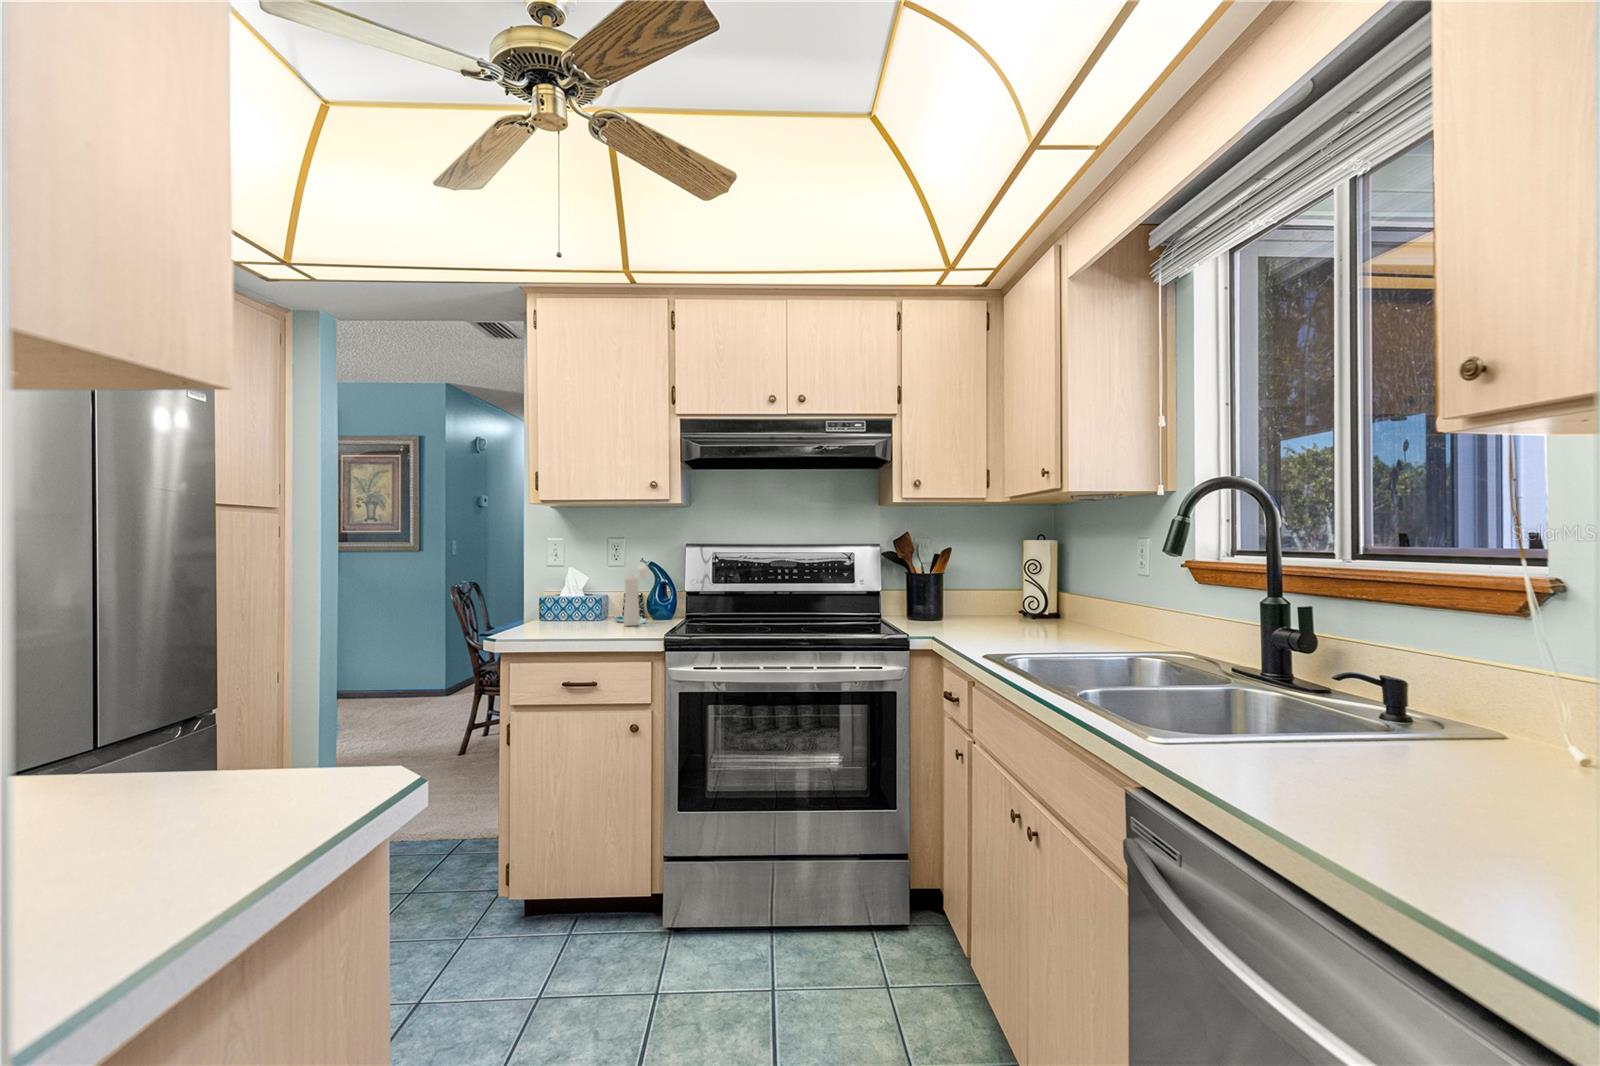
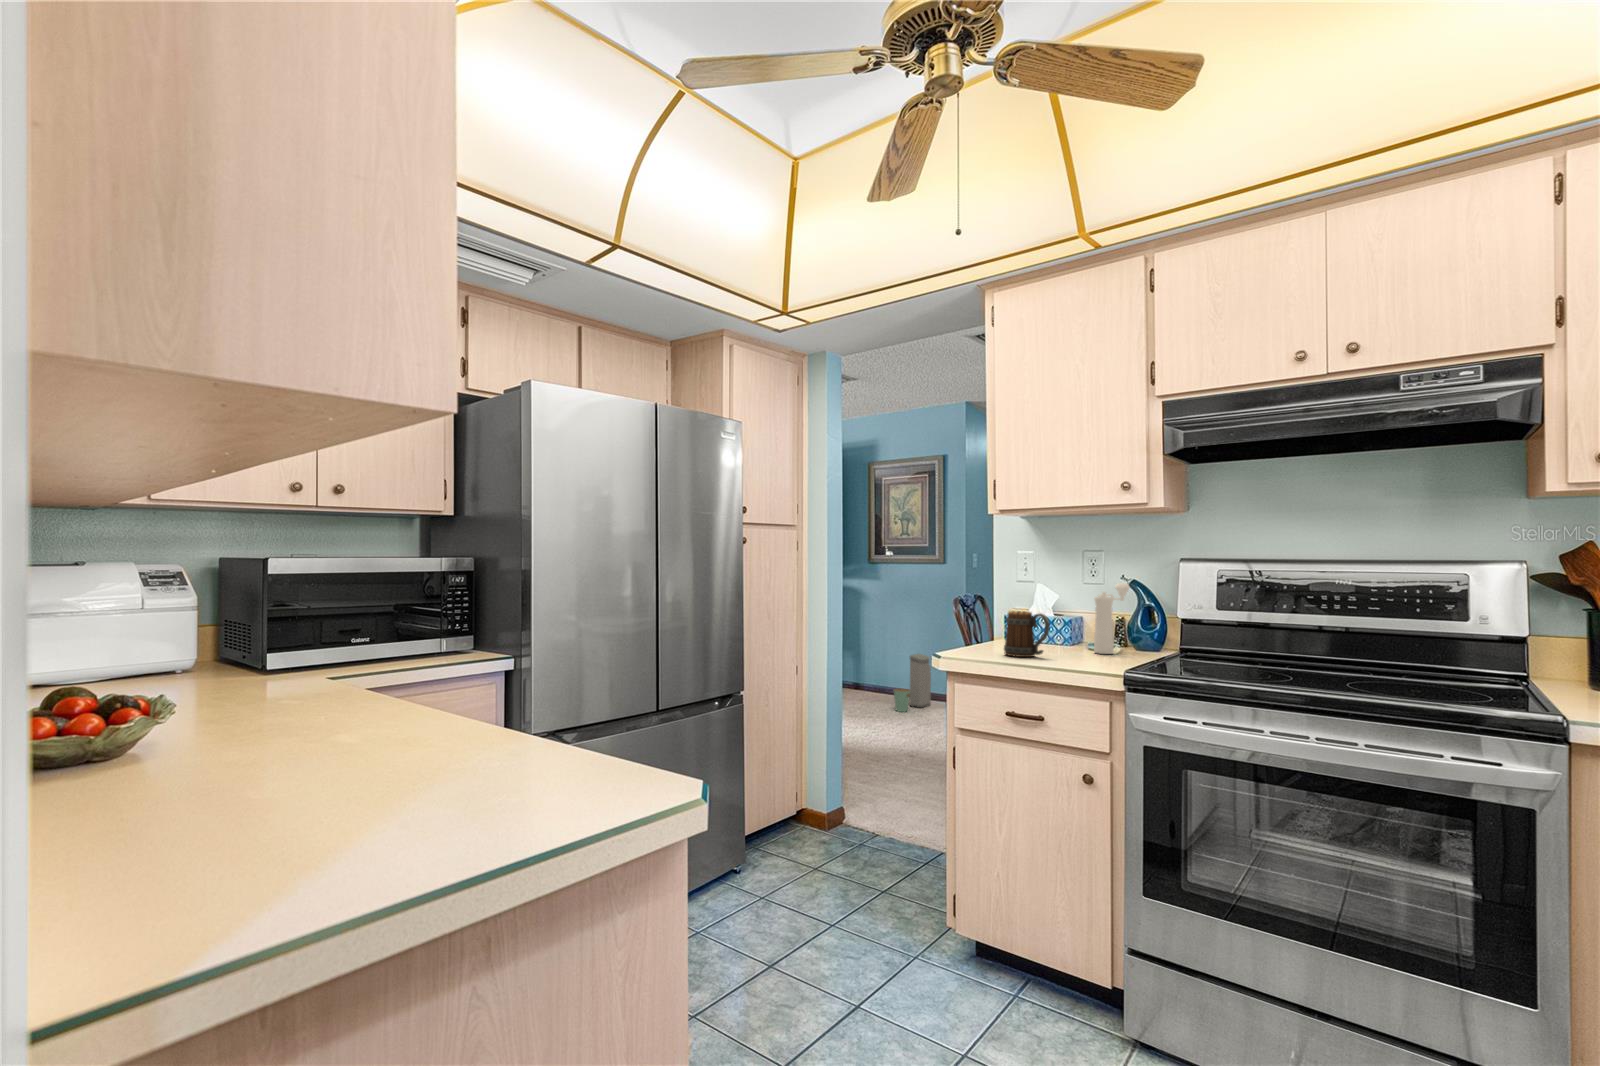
mug: none [552,594,594,635] -> present [1004,611,1050,657]
trash can: none [363,647,408,713] -> present [894,654,931,712]

